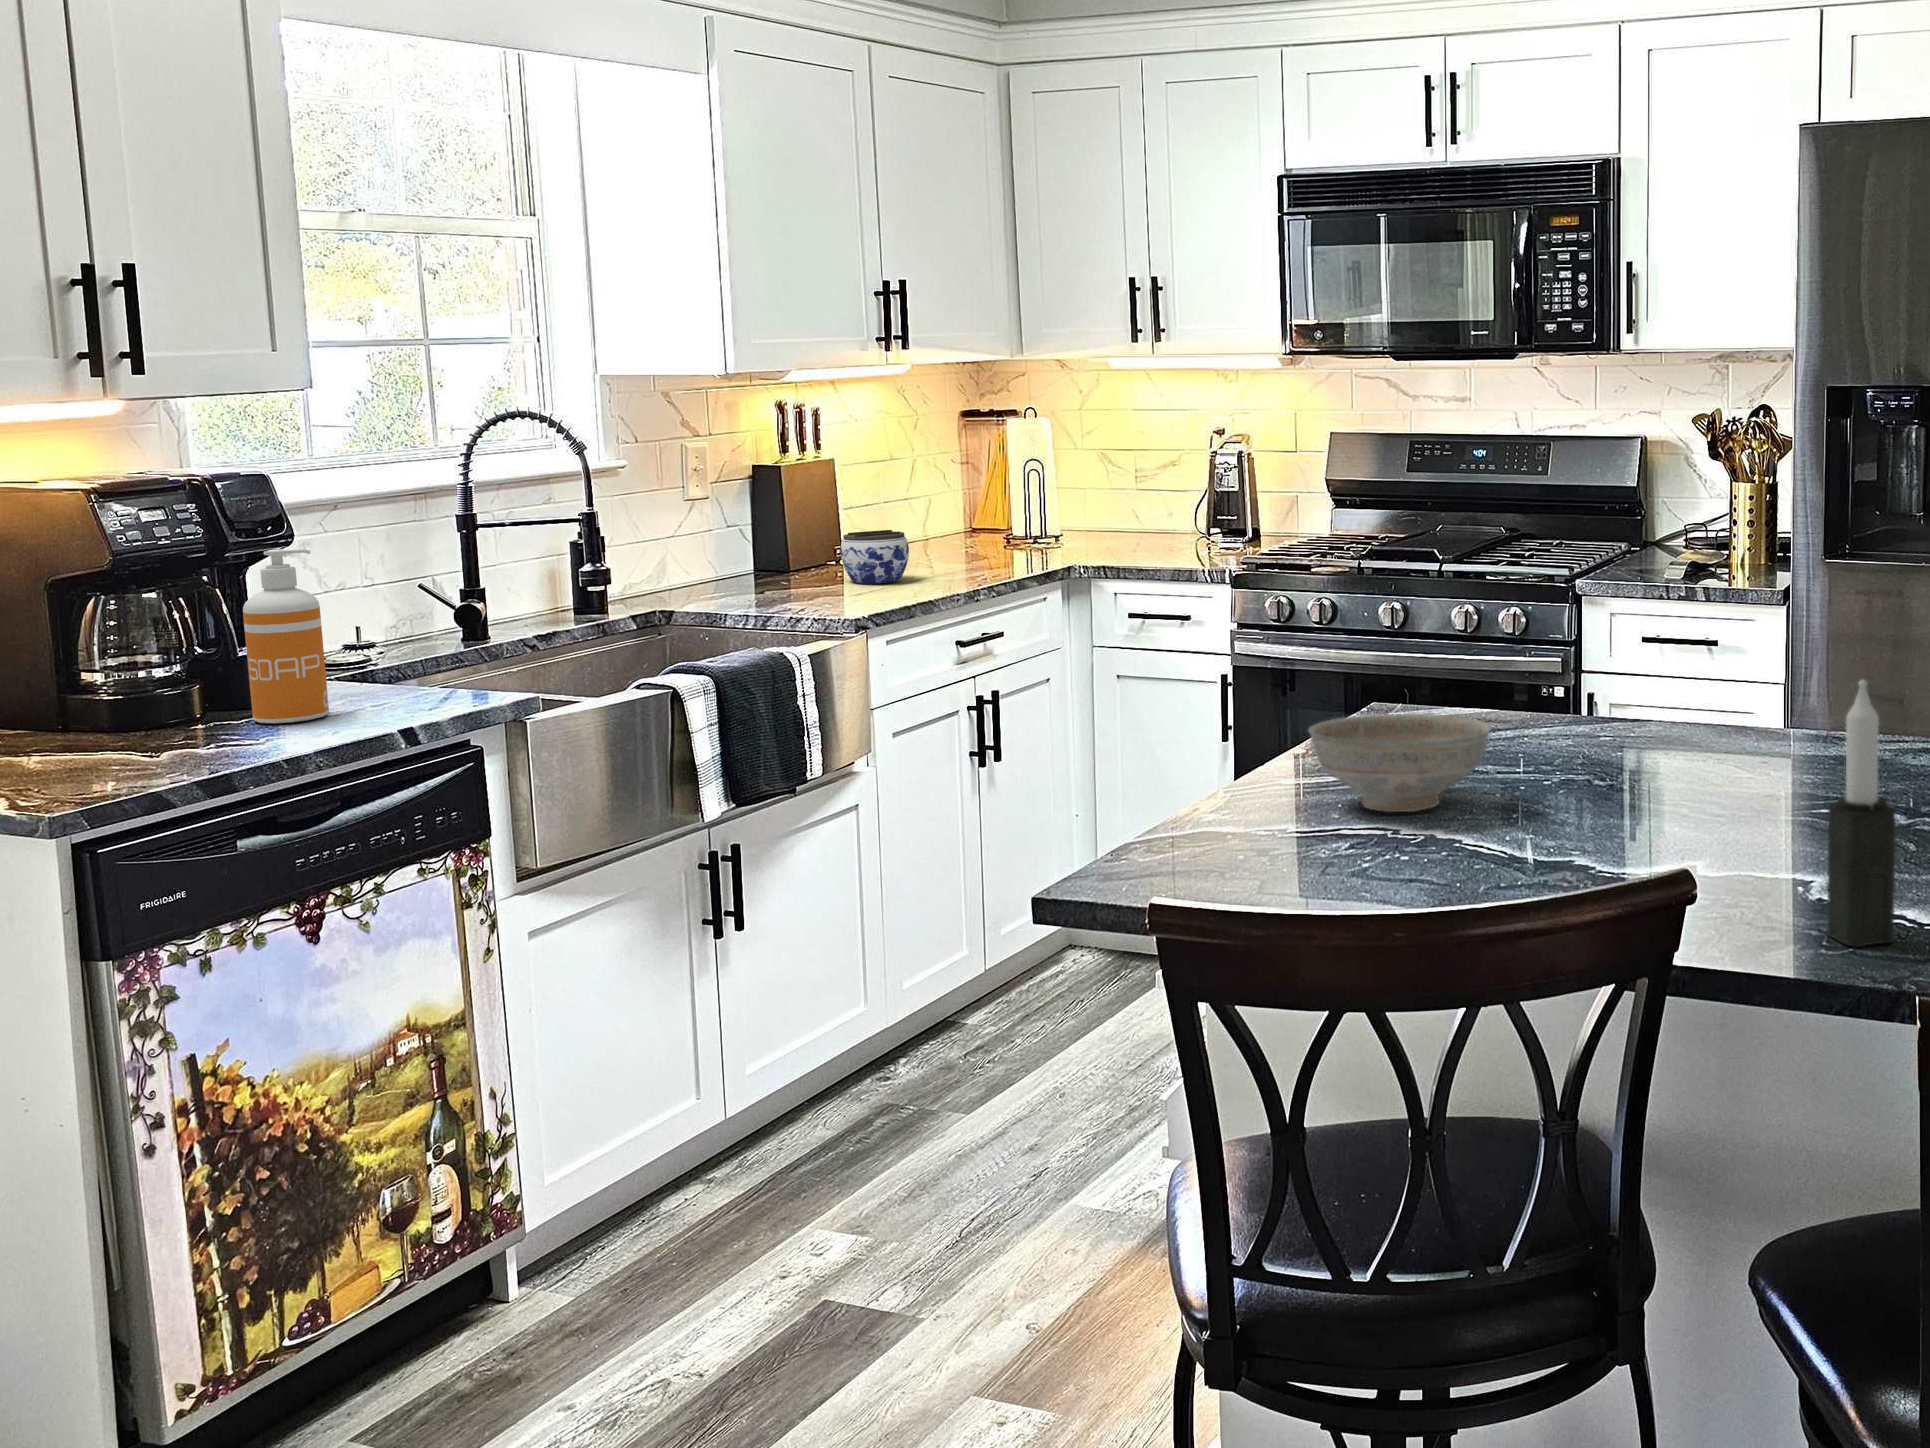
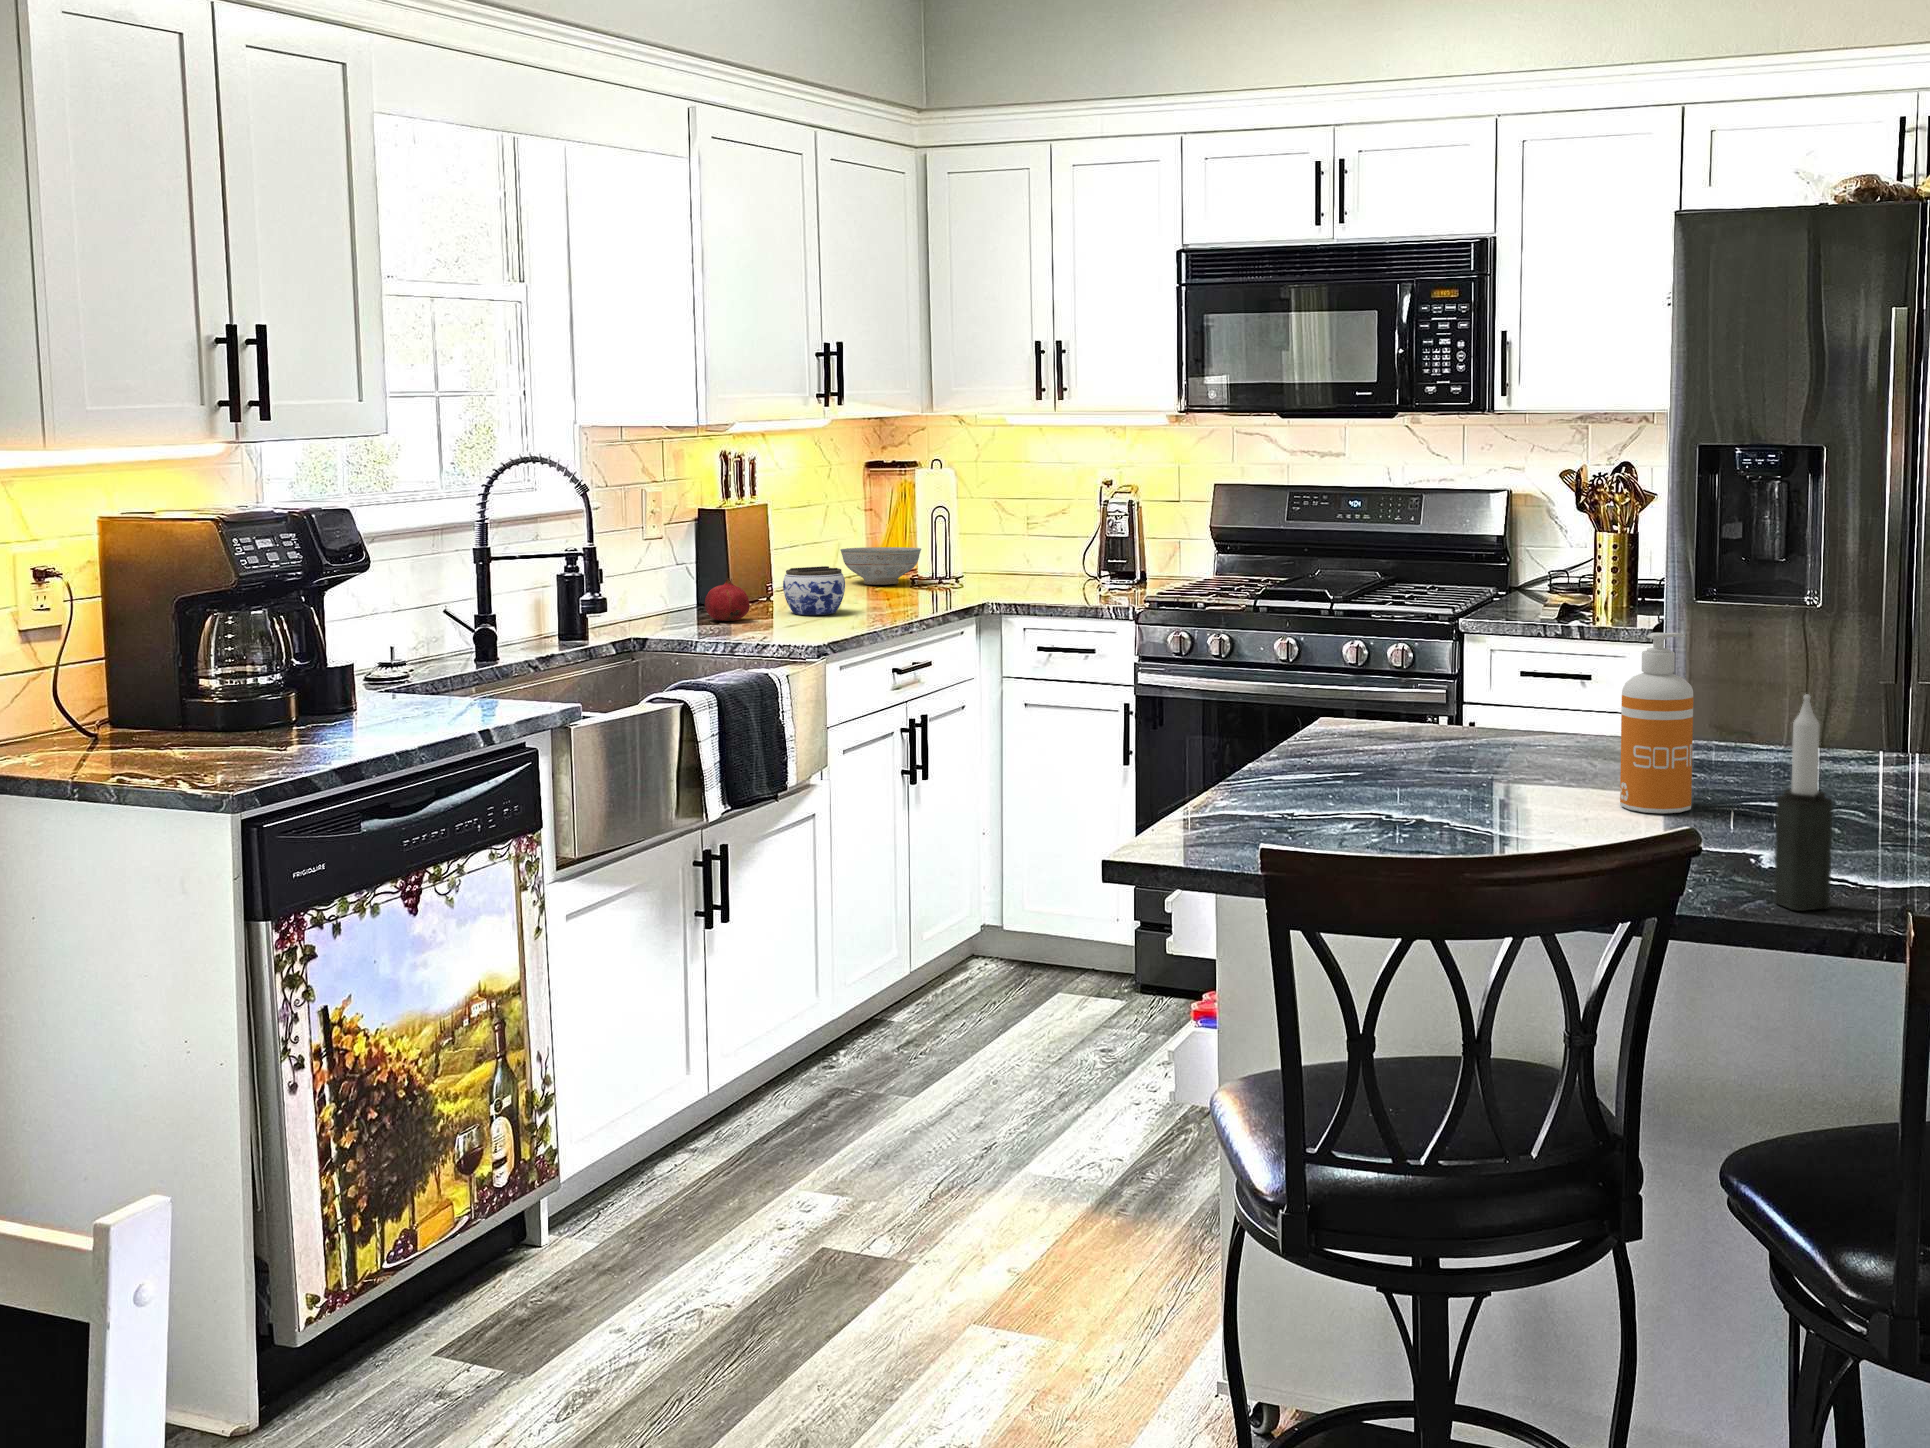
fruit: none [749,545,798,592] -> present [705,578,750,621]
soap dispenser: present [243,549,329,723] -> present [1620,633,1693,813]
decorative bowl: present [1308,714,1491,812] -> present [840,547,921,585]

